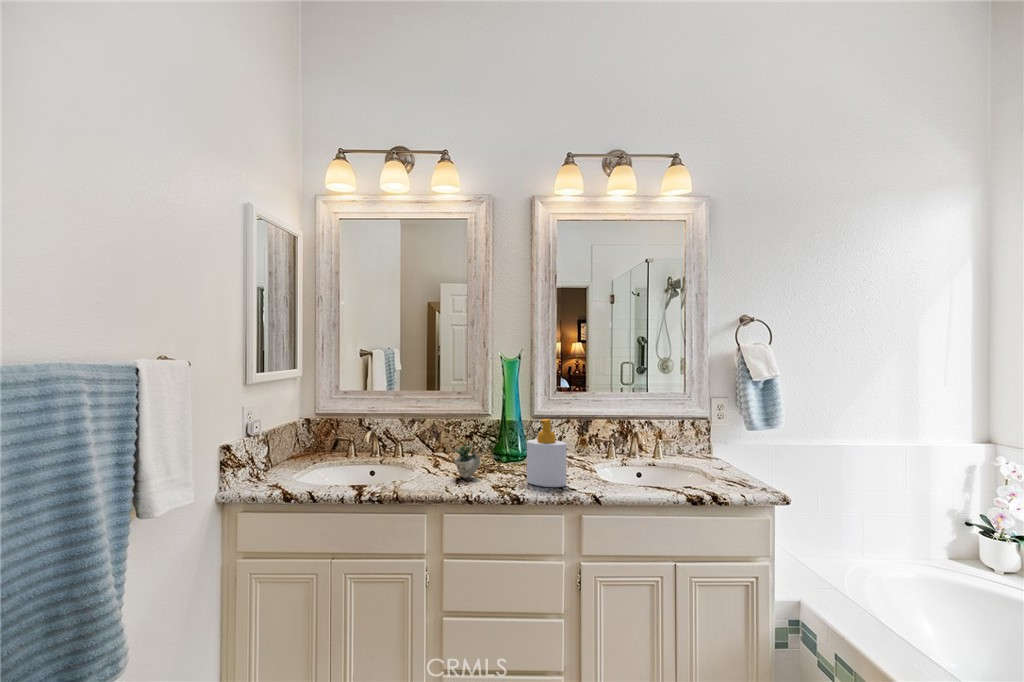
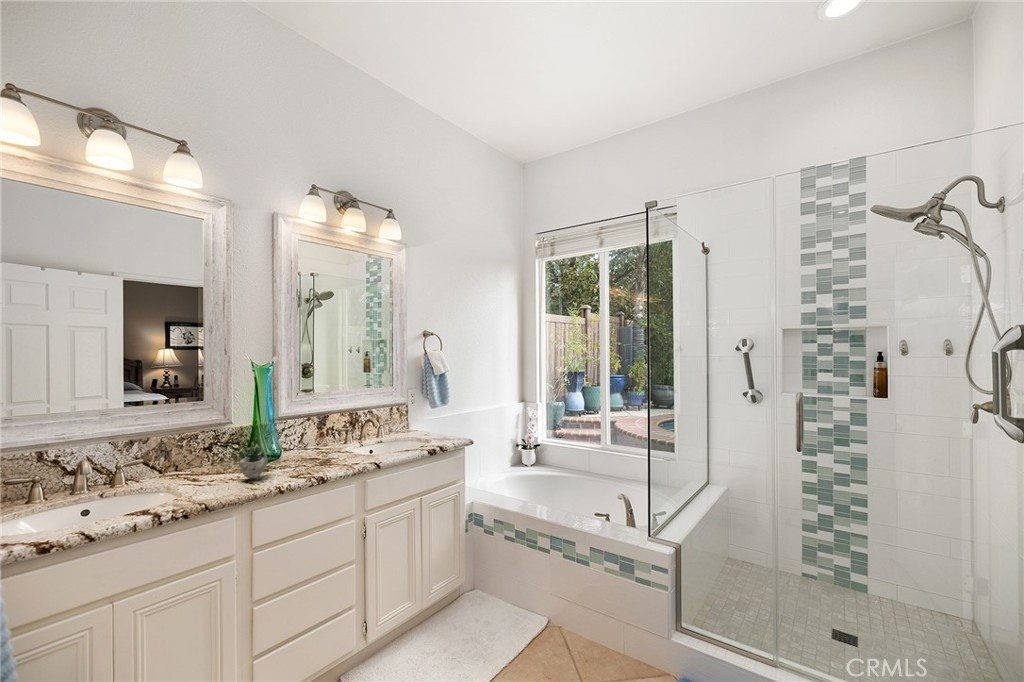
soap bottle: present [527,419,566,487] -> none [316,410,354,467]

